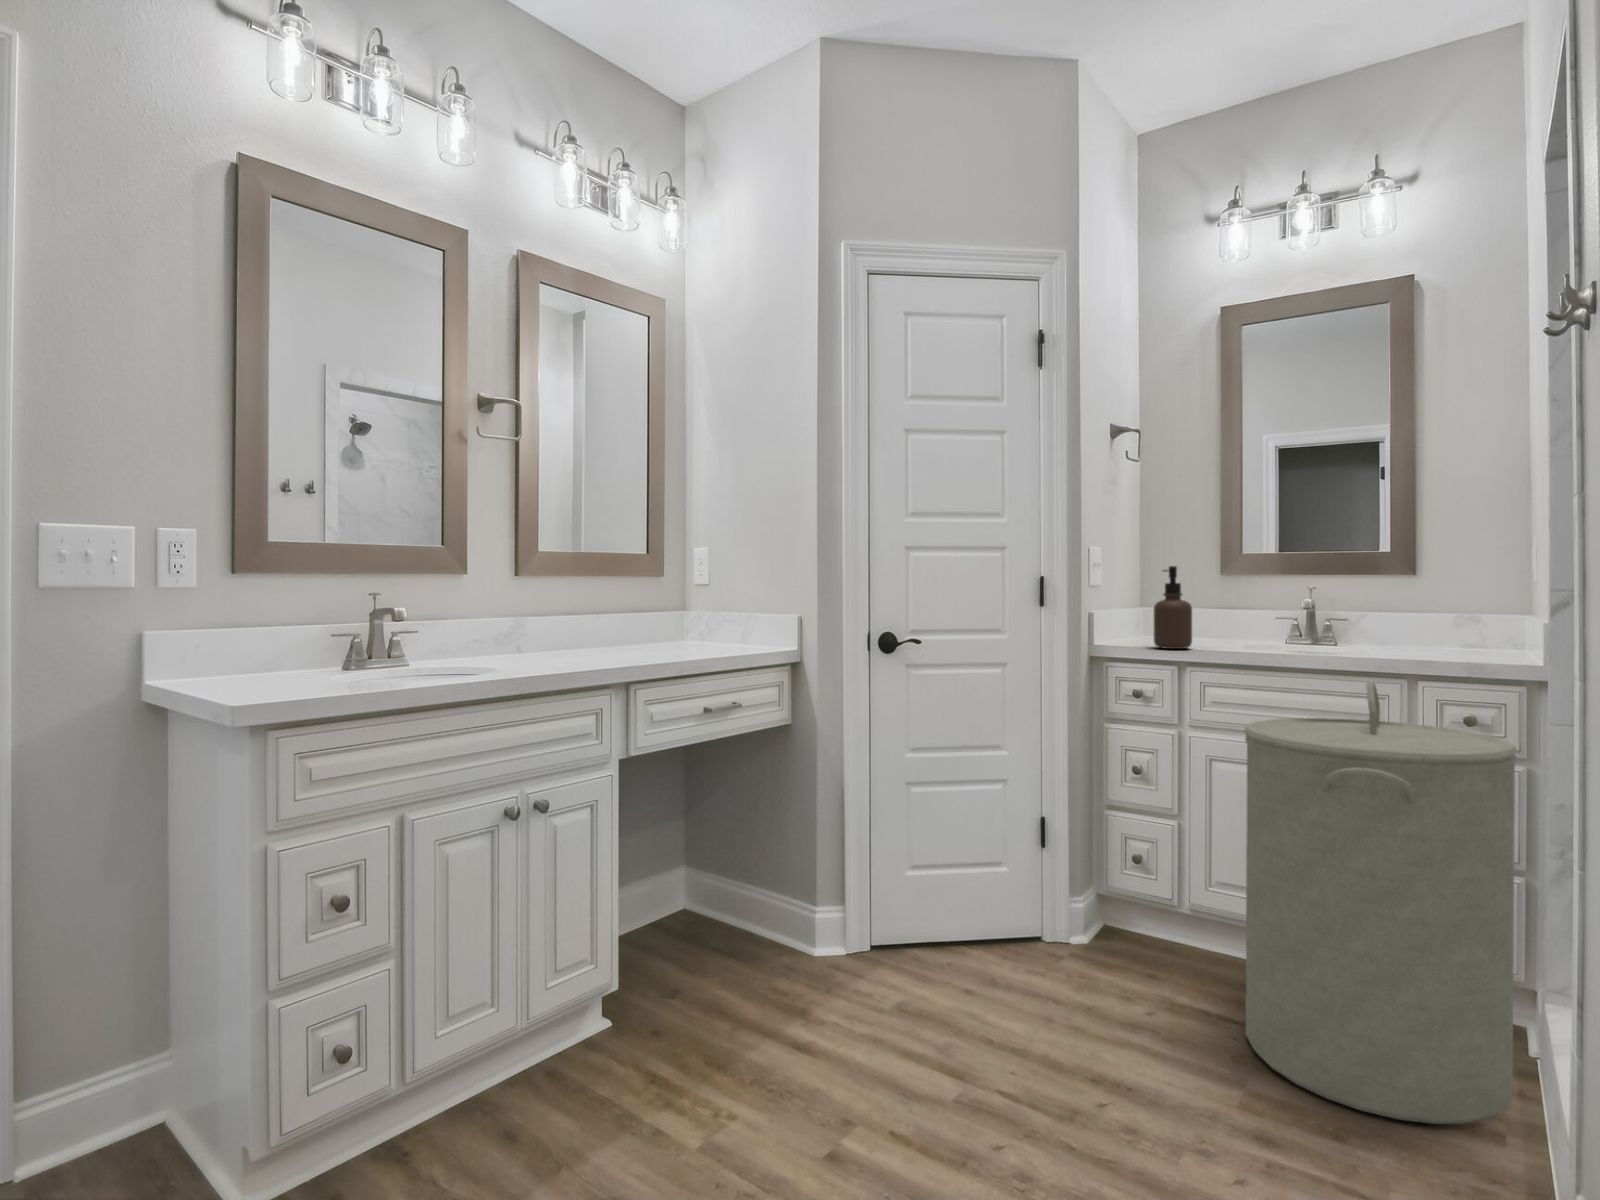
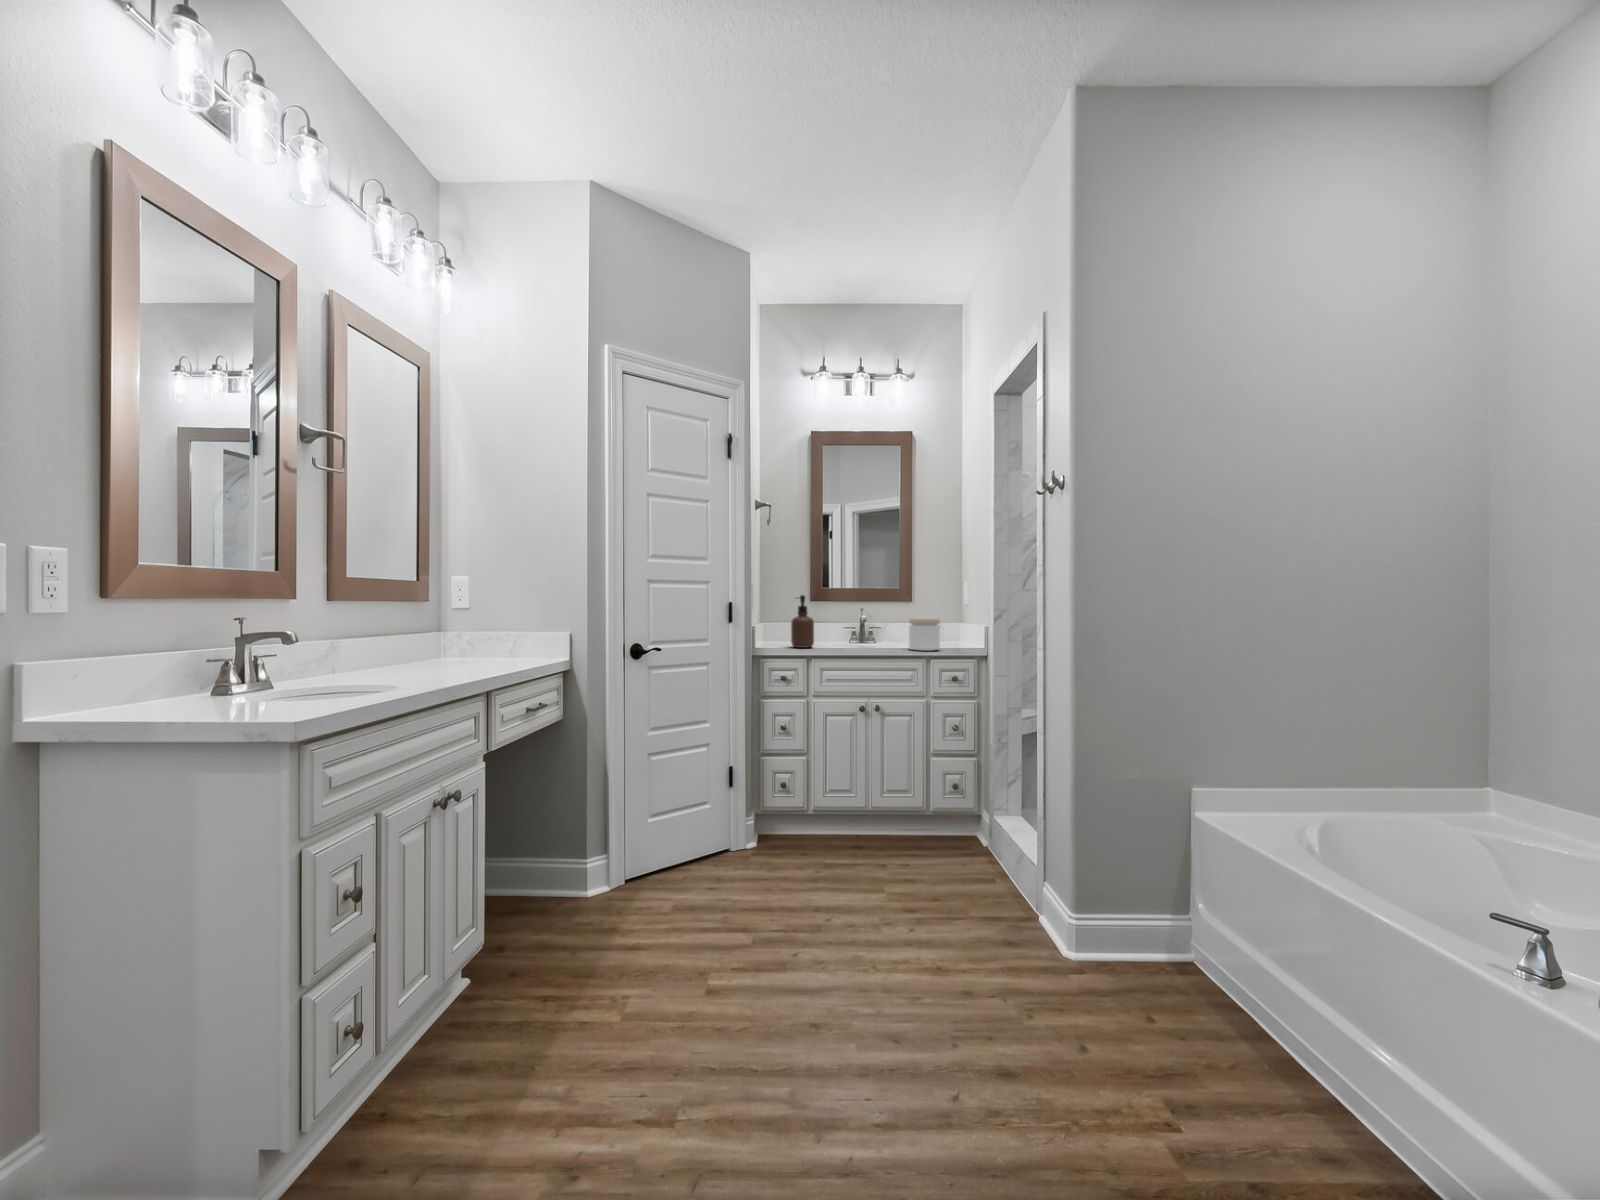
jar: none [1367,603,1433,662] -> present [909,618,940,651]
laundry hamper: present [1245,681,1517,1124] -> none [868,661,994,891]

